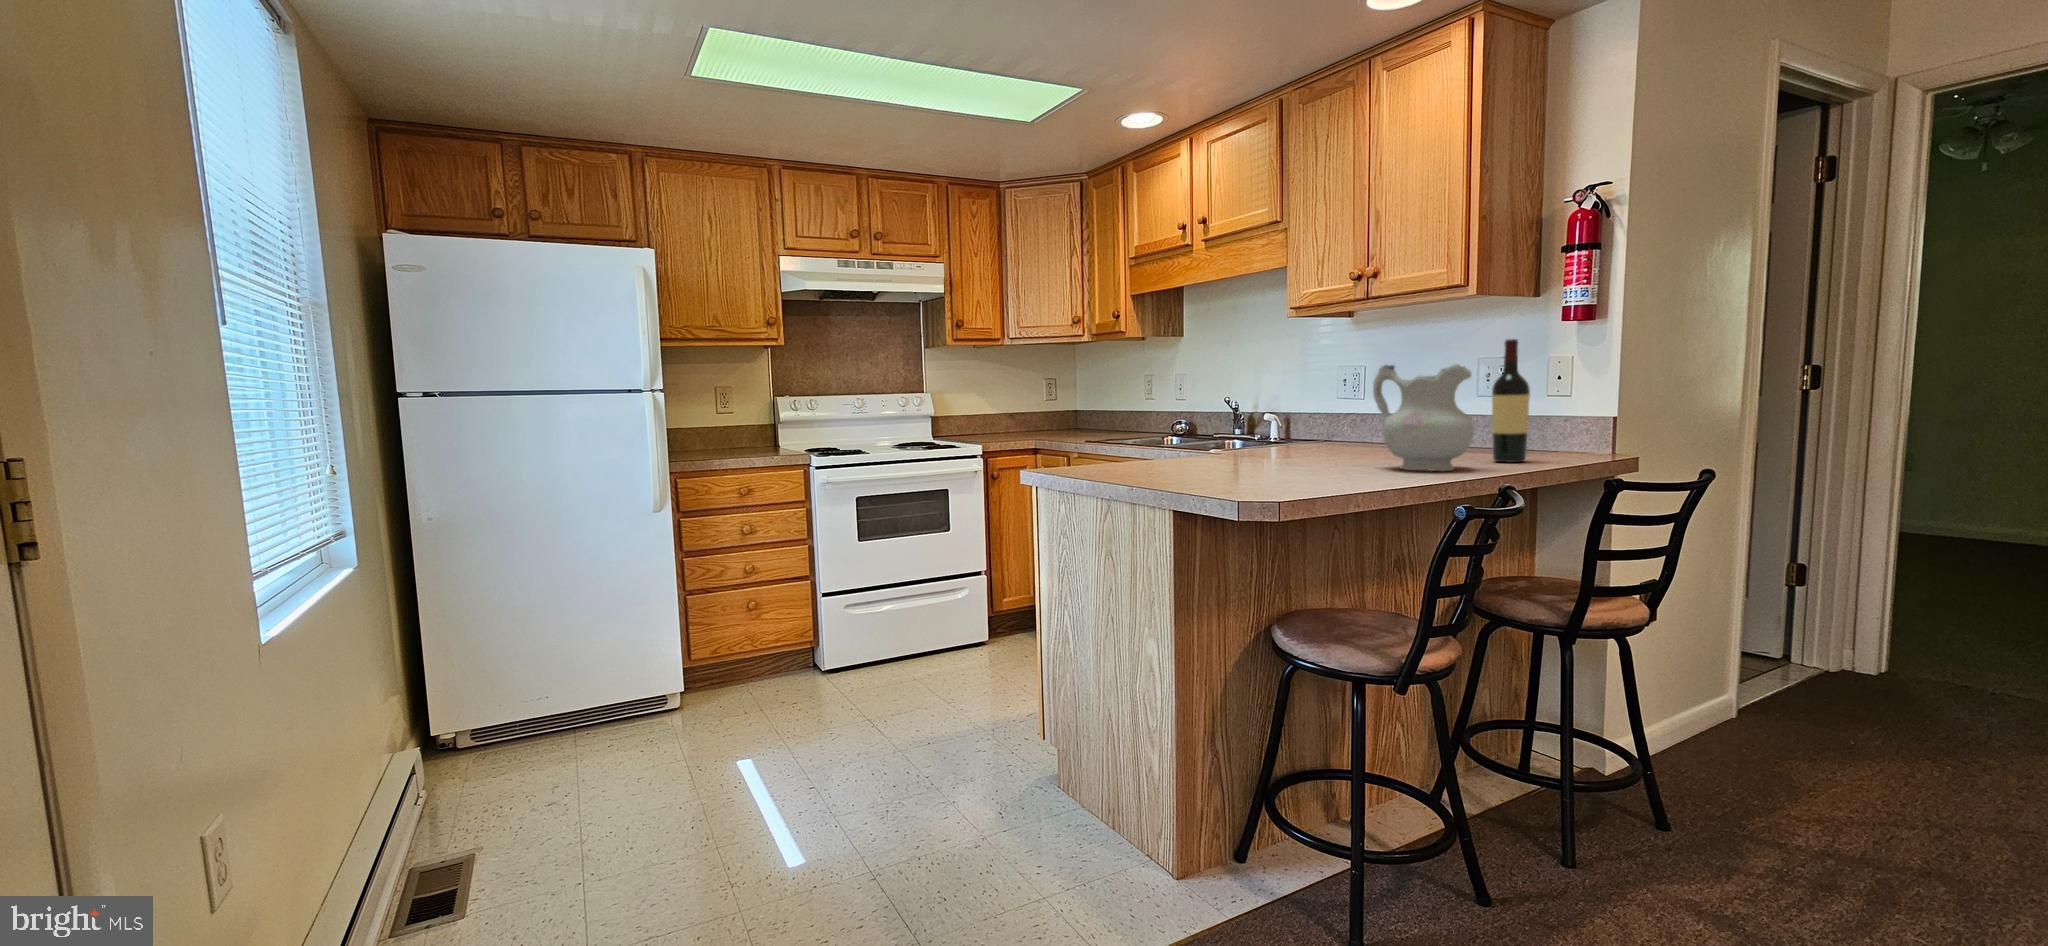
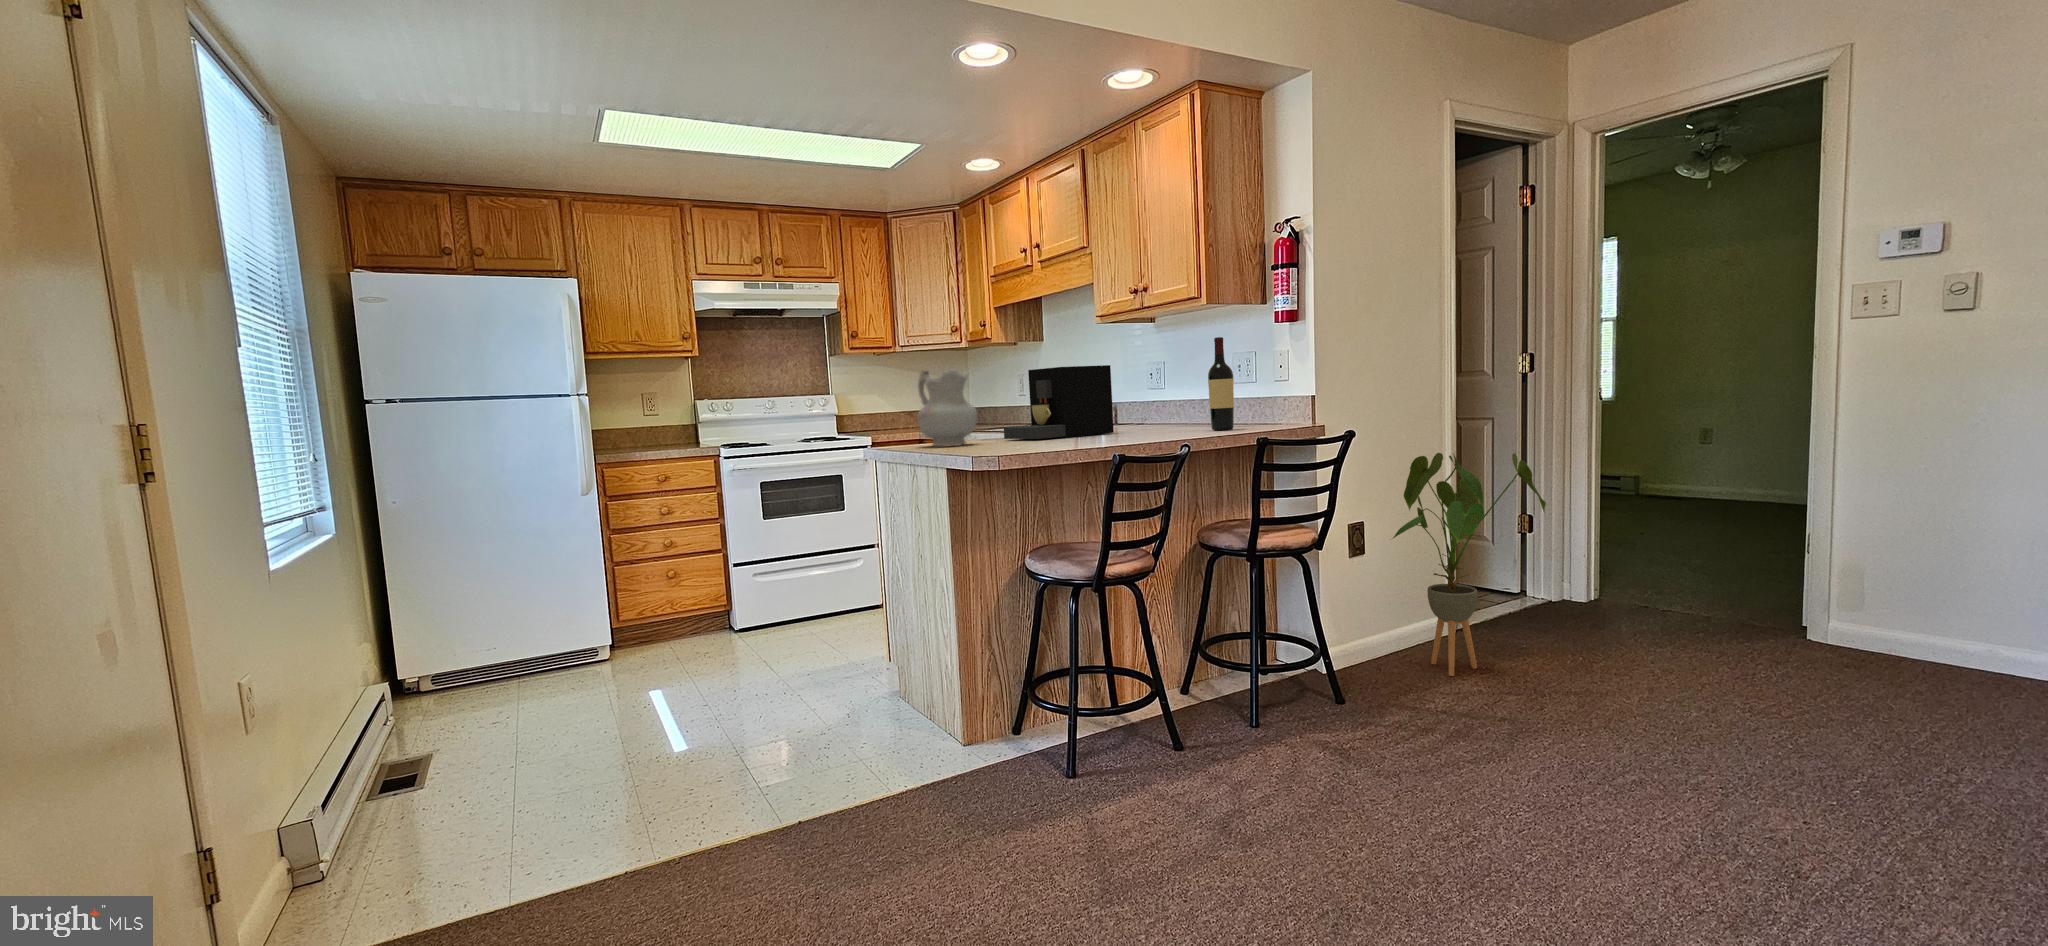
ceramic pitcher: present [1373,364,1474,471] -> present [918,369,978,446]
coffee maker: none [1208,372,1344,468] -> present [1004,365,1114,439]
house plant: none [1709,496,1943,795] -> present [1392,453,1546,676]

